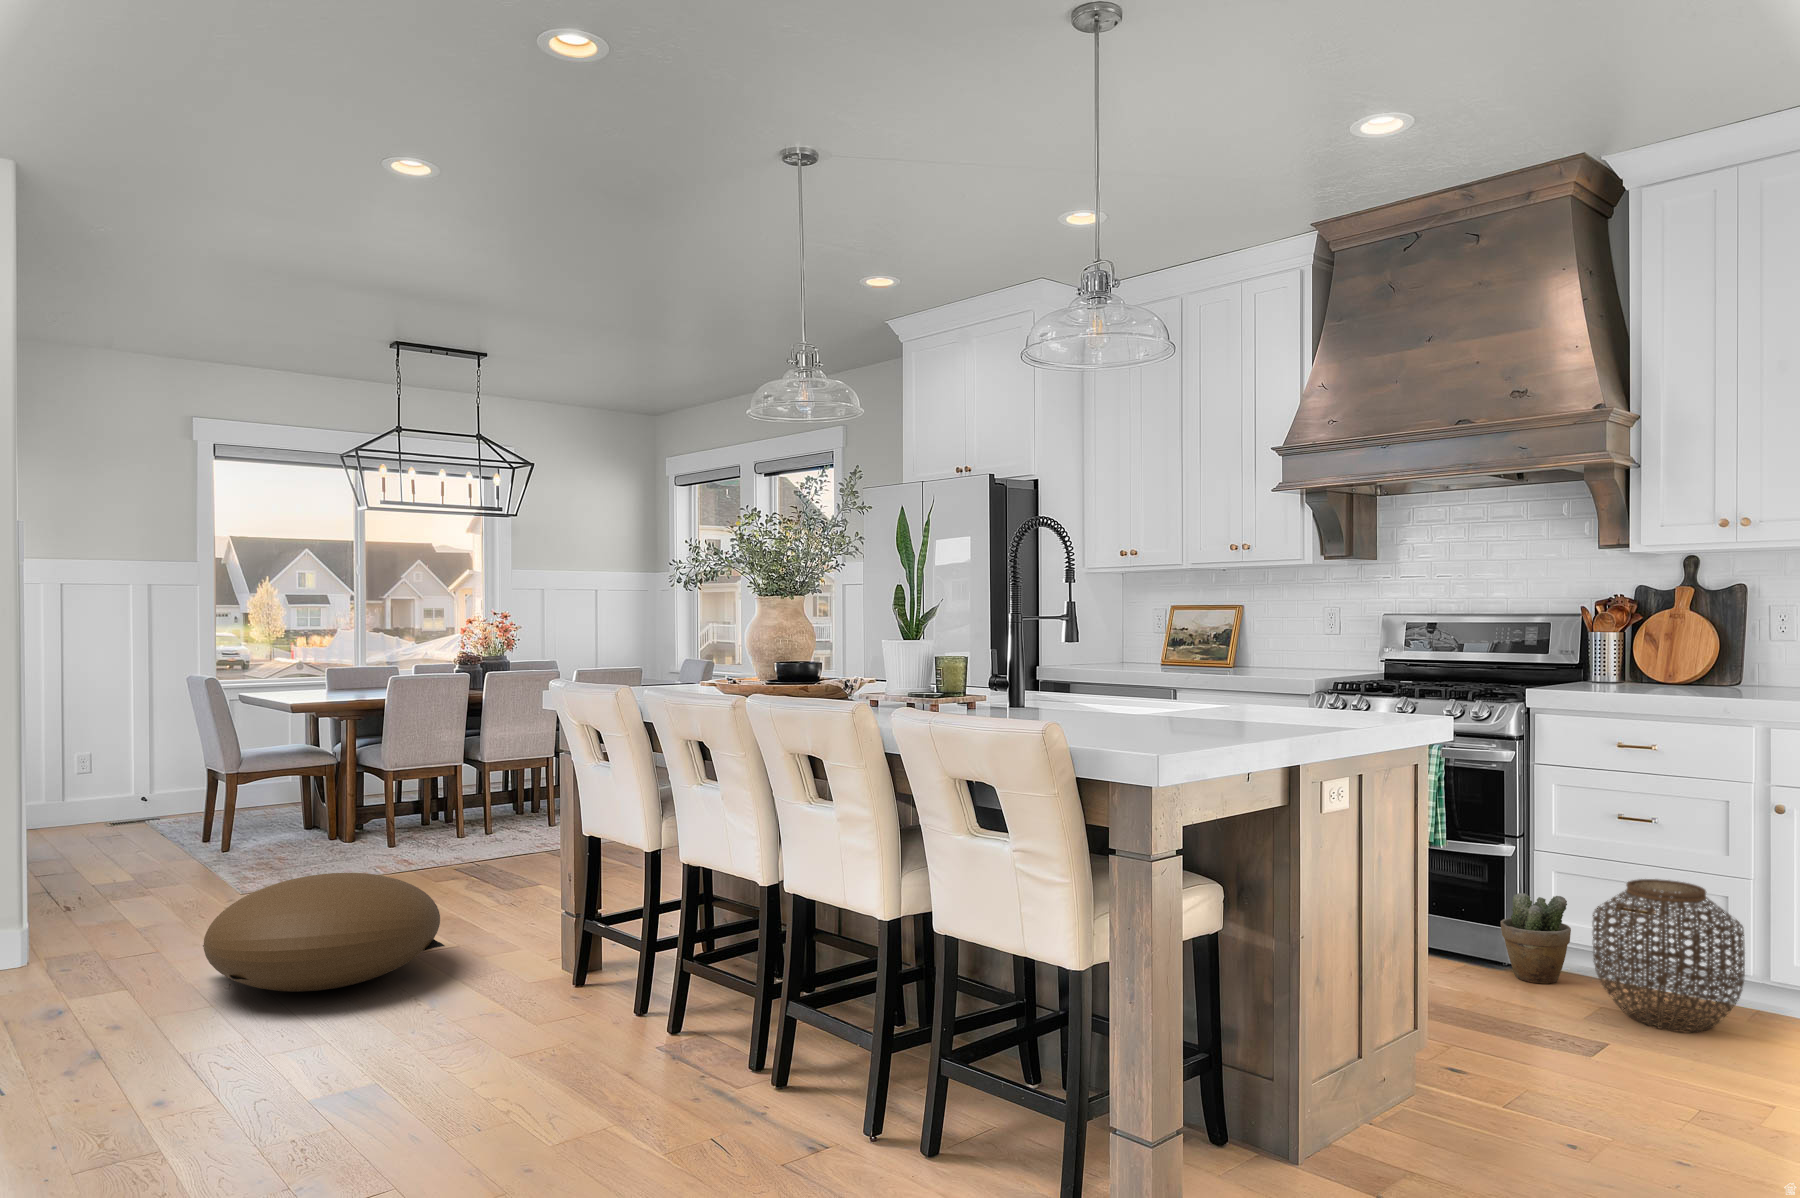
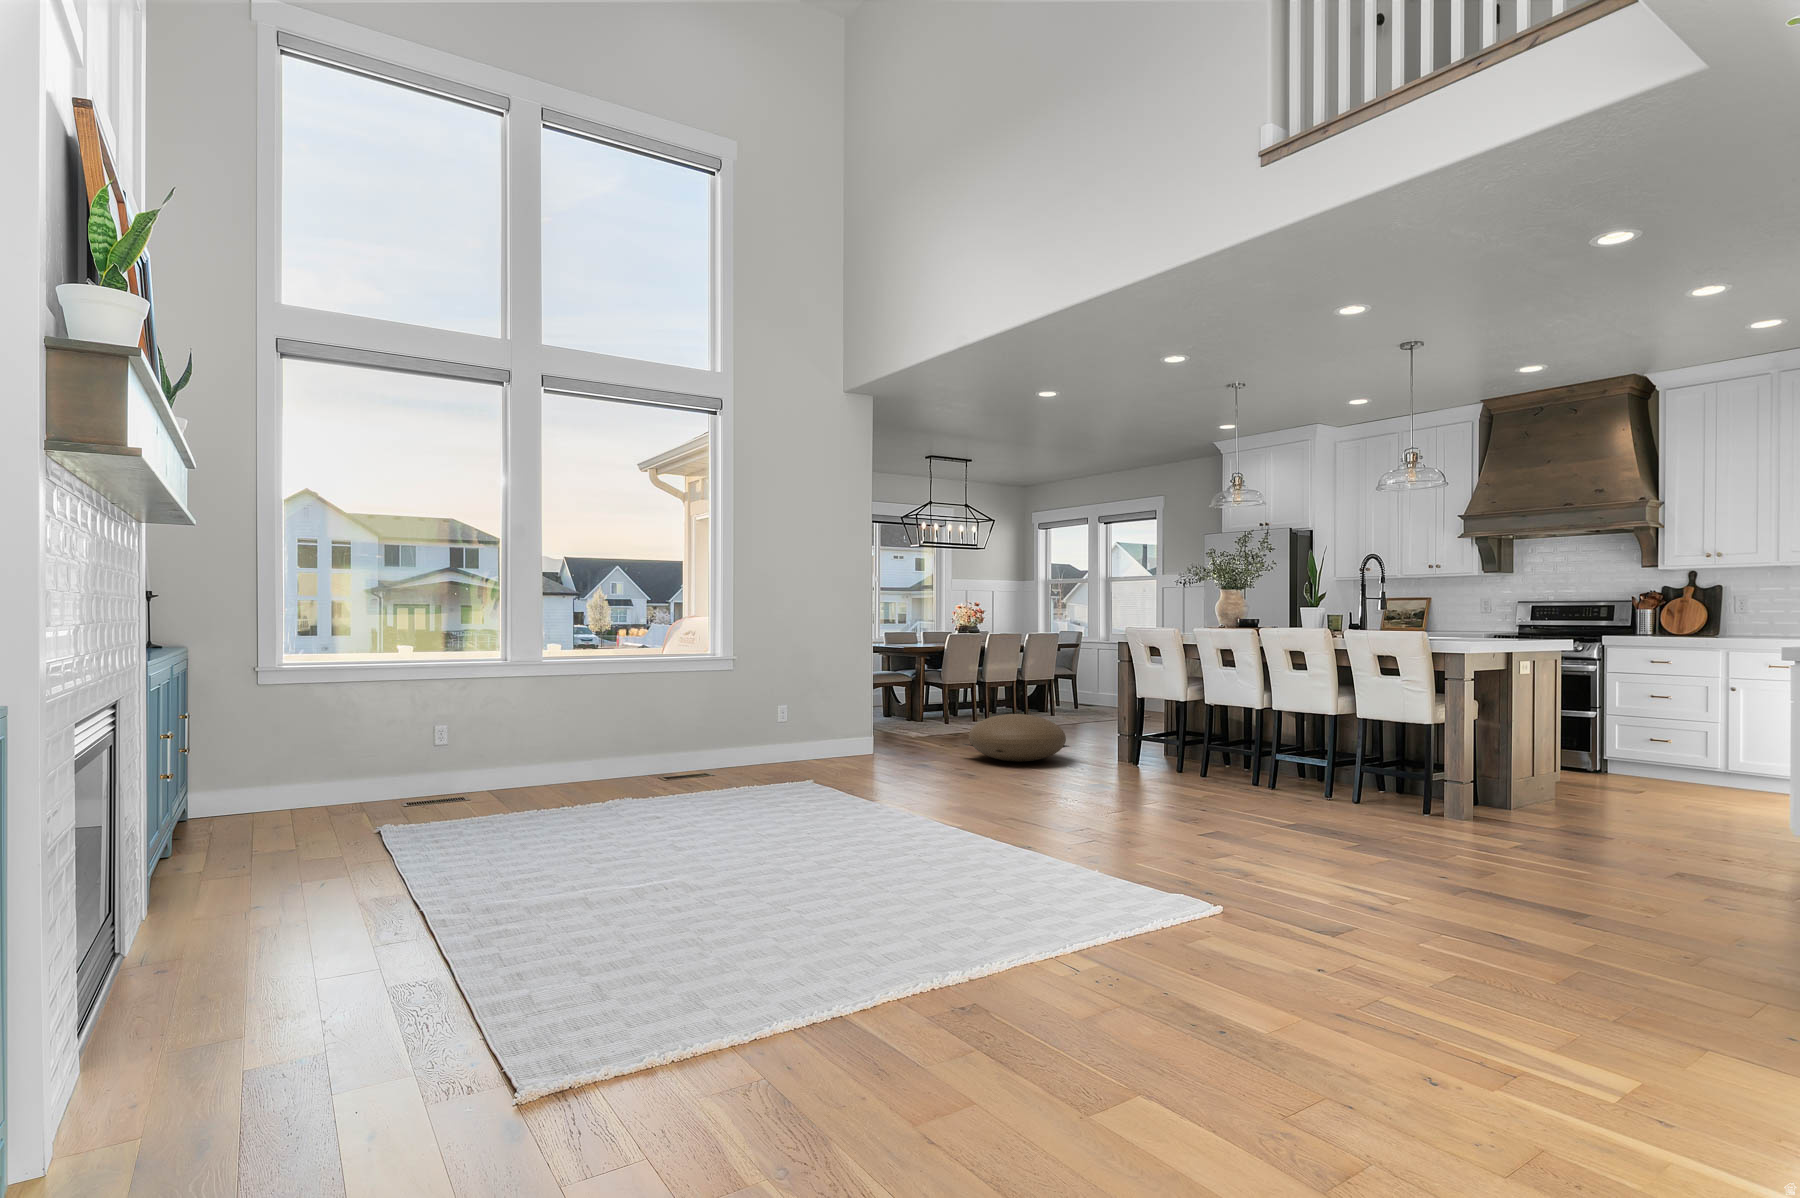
woven basket: present [1593,879,1745,1032] -> none [1638,723,1715,789]
potted plant: present [1500,893,1571,984] -> none [1589,734,1626,776]

